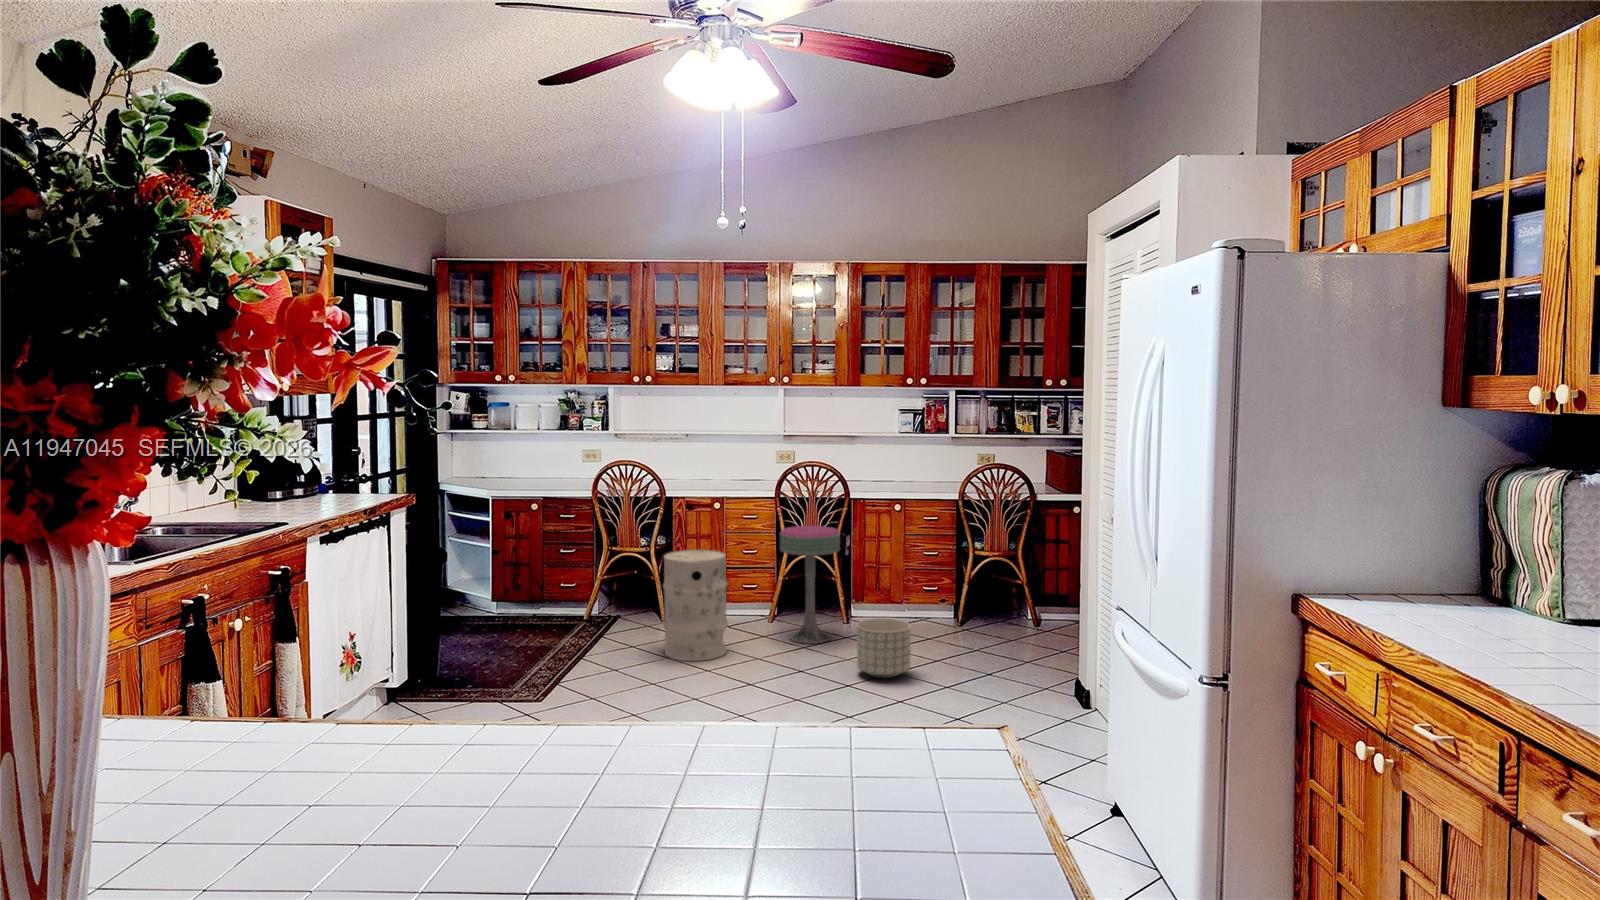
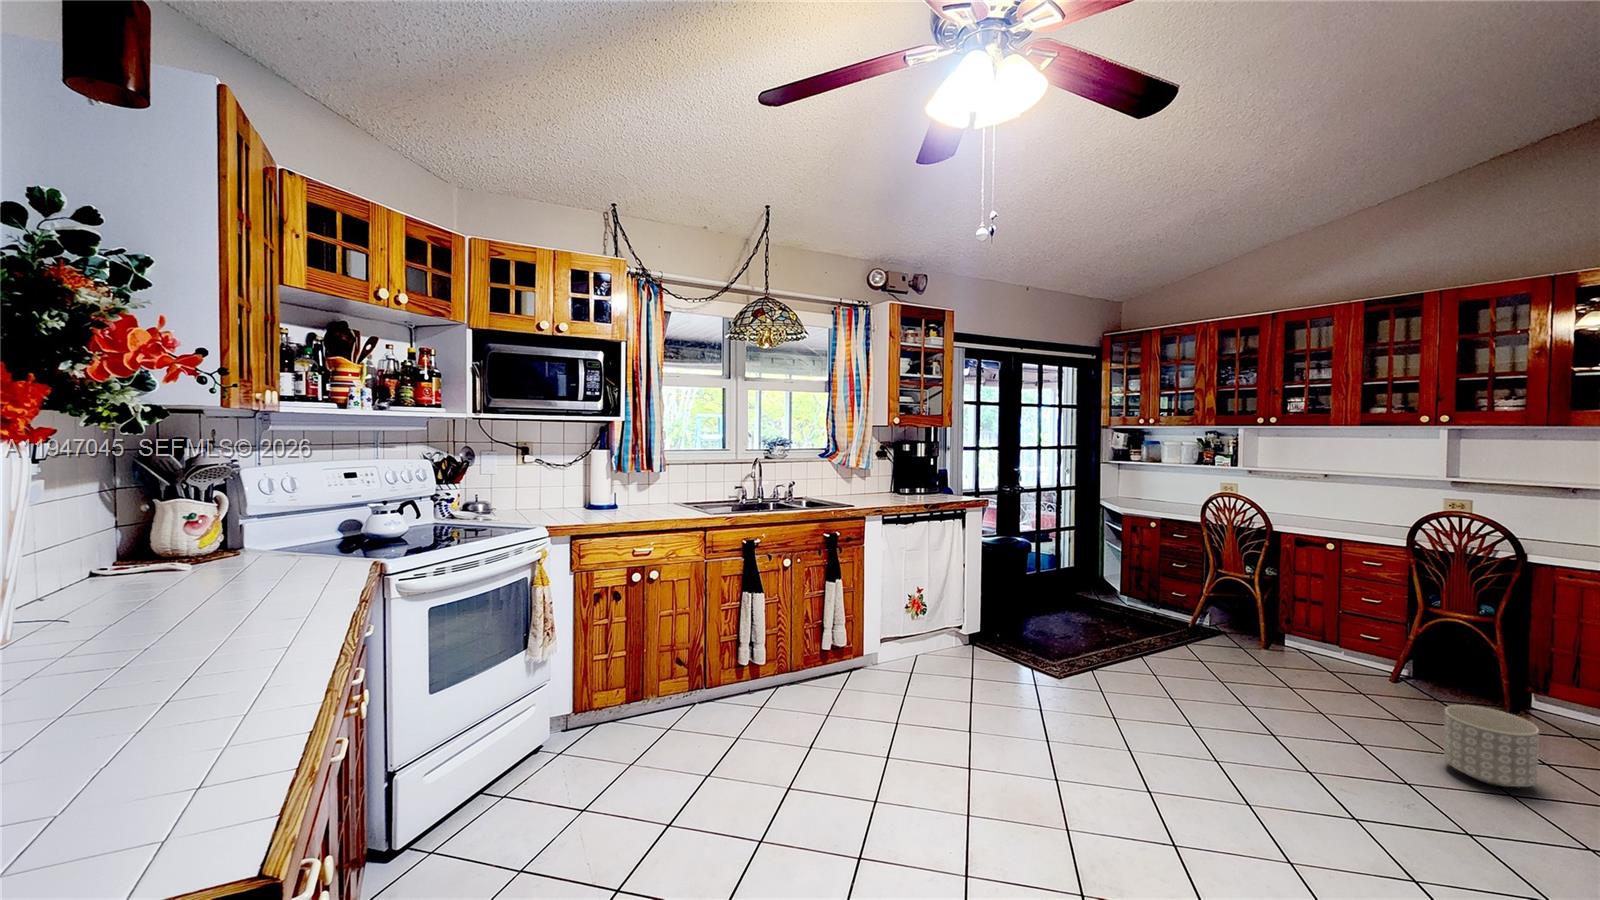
bar stool: present [780,526,840,644] -> none [1384,581,1477,718]
trash can: present [663,550,728,661] -> none [1228,582,1303,691]

